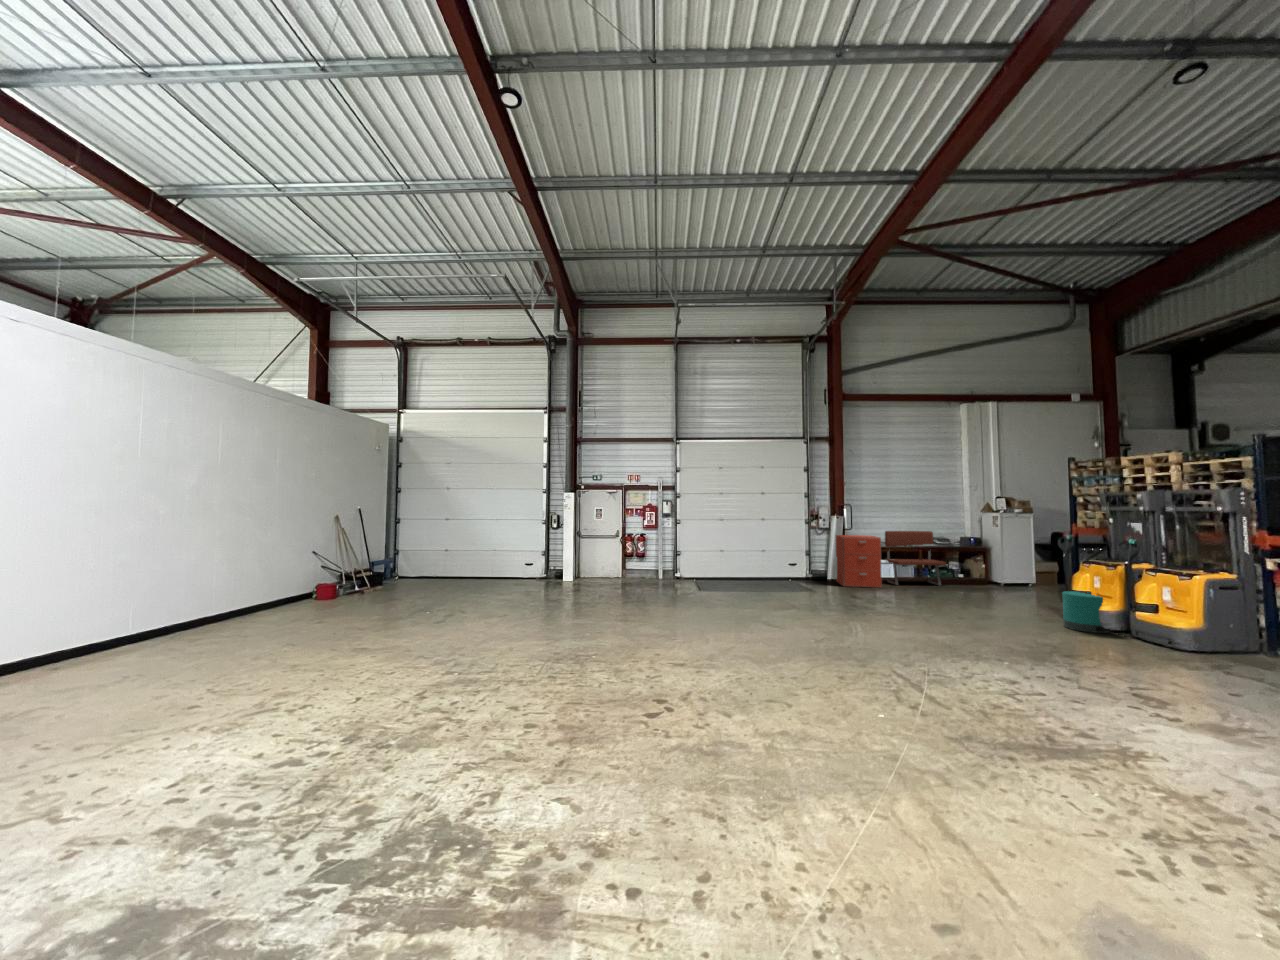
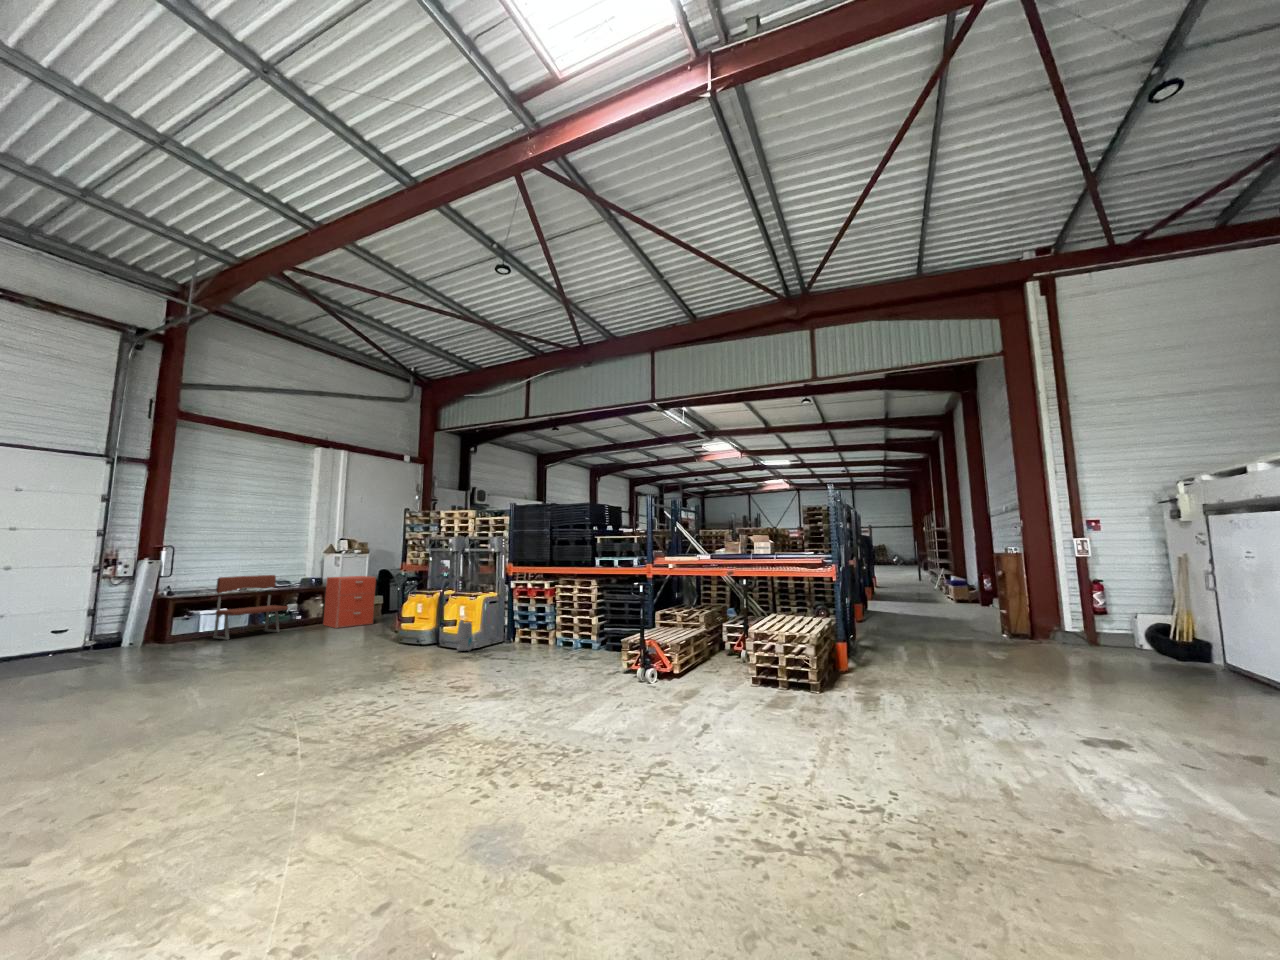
filing cabinet: present [836,535,882,588] -> present [323,576,376,628]
trash can: present [1062,591,1110,633] -> none [395,617,427,649]
vacuum cleaner: none [1149,608,1196,655] -> present [454,620,475,651]

